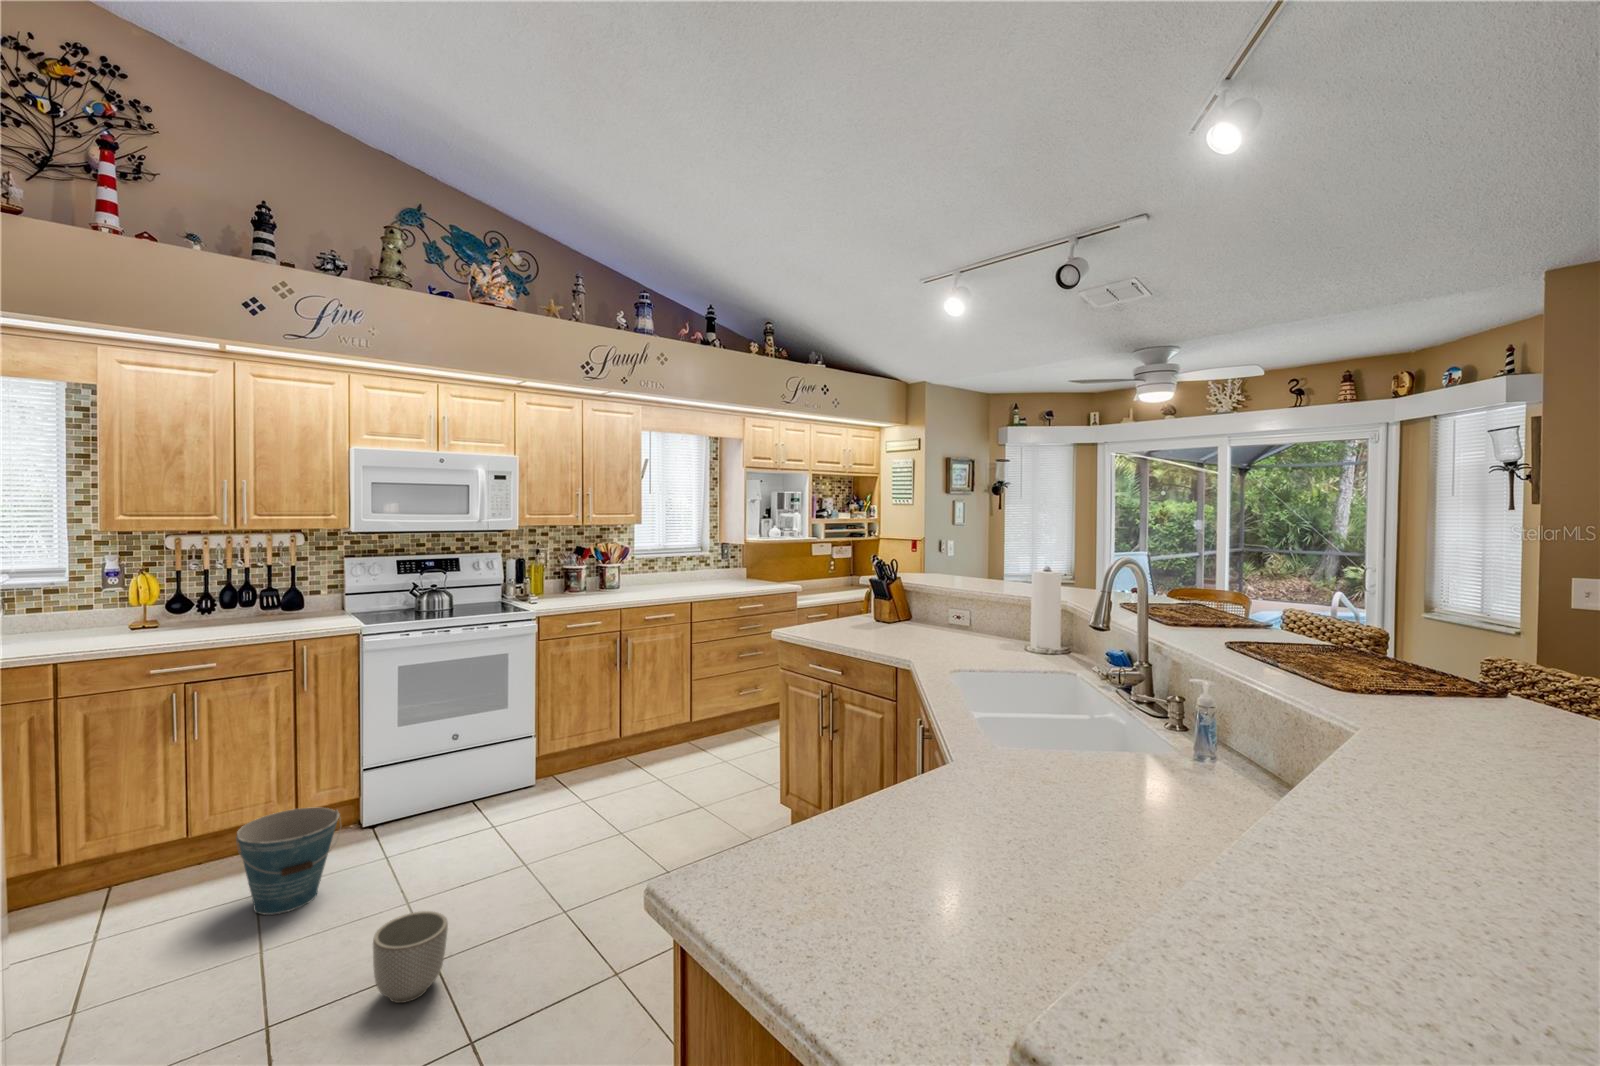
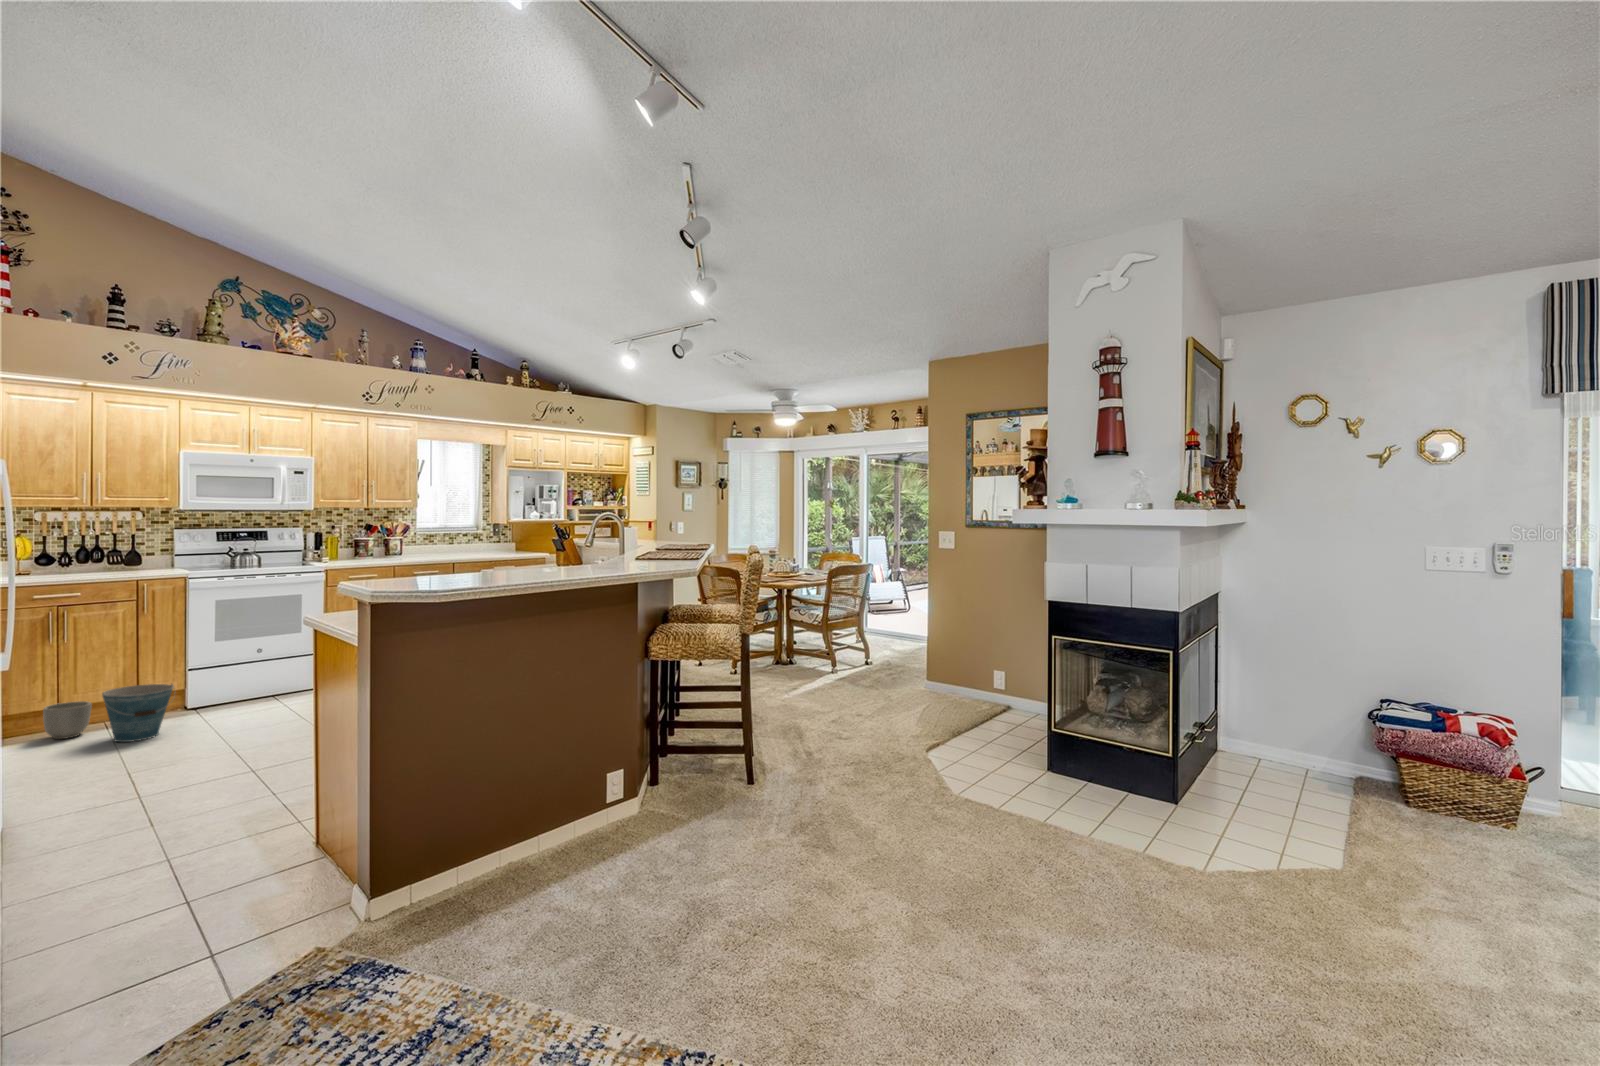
planter: present [373,911,448,1003] -> present [43,701,92,739]

